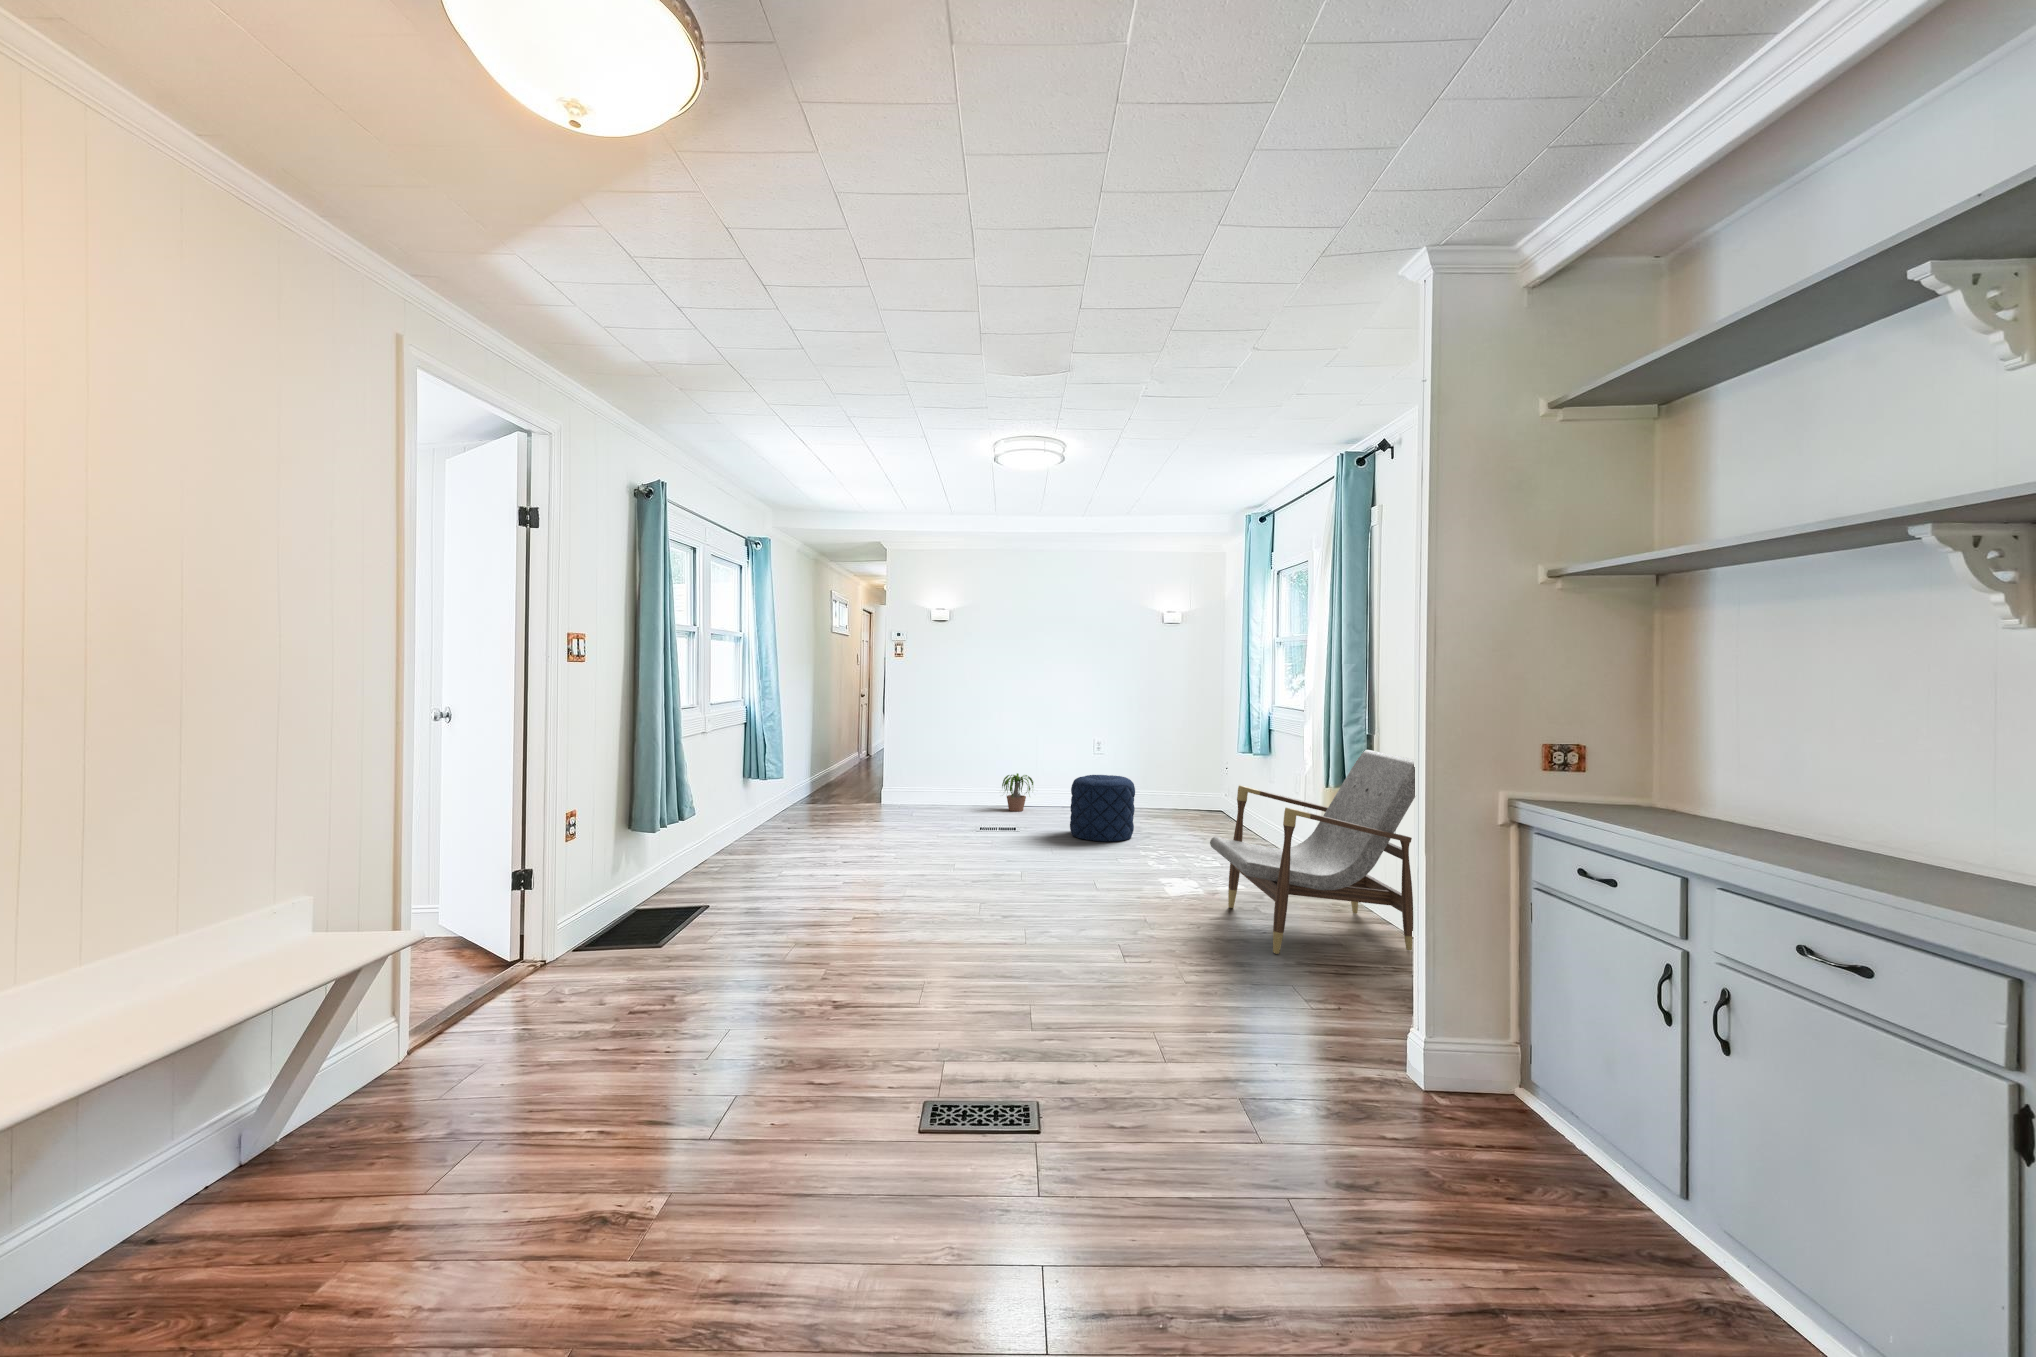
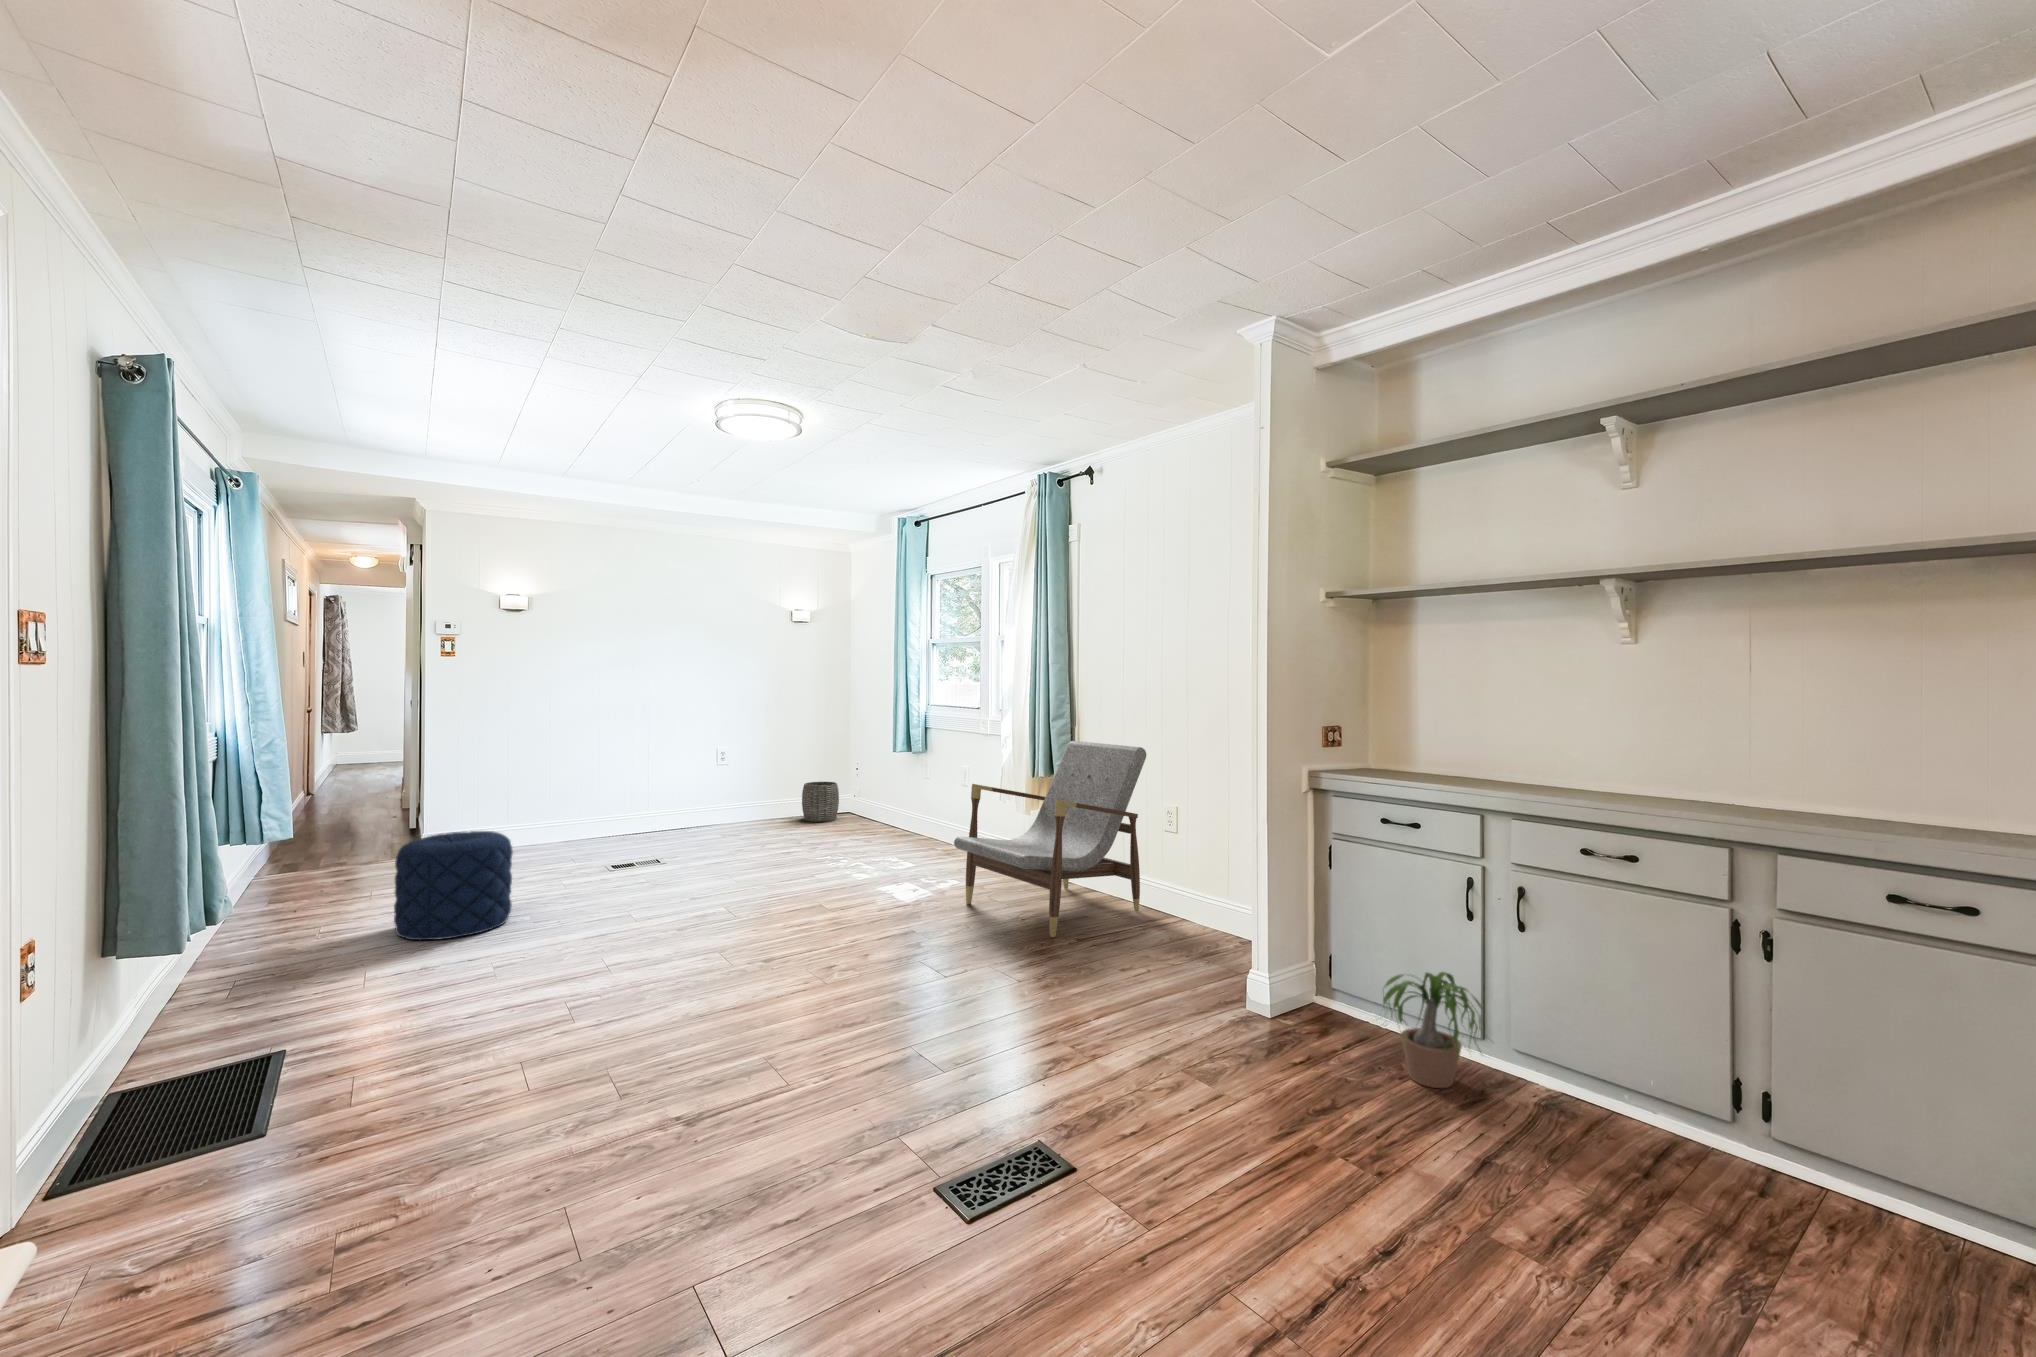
potted plant: present [1002,773,1033,811] -> present [1383,972,1483,1088]
pouf: present [1070,775,1135,841] -> present [394,831,513,940]
woven basket: none [1170,777,1206,816] -> present [802,782,839,822]

